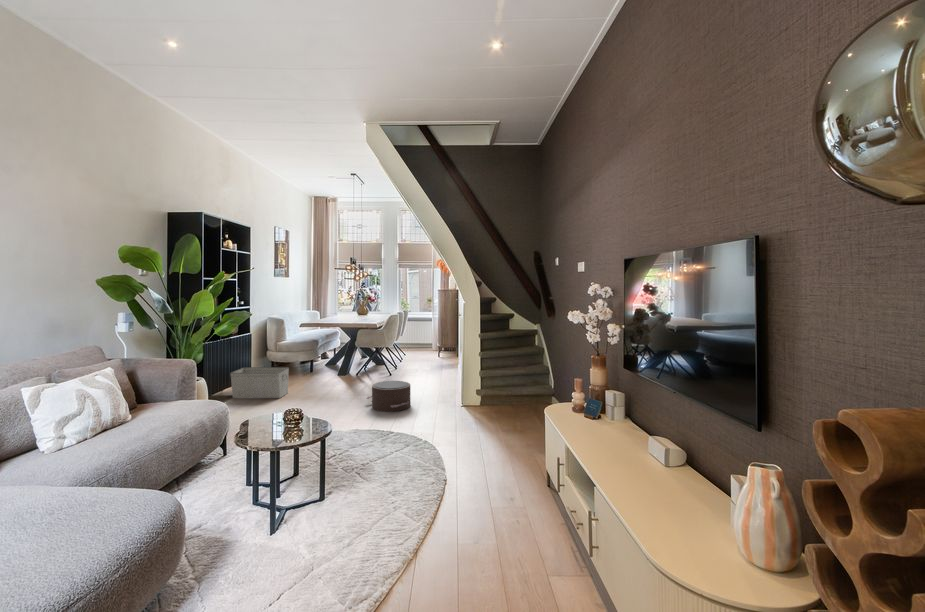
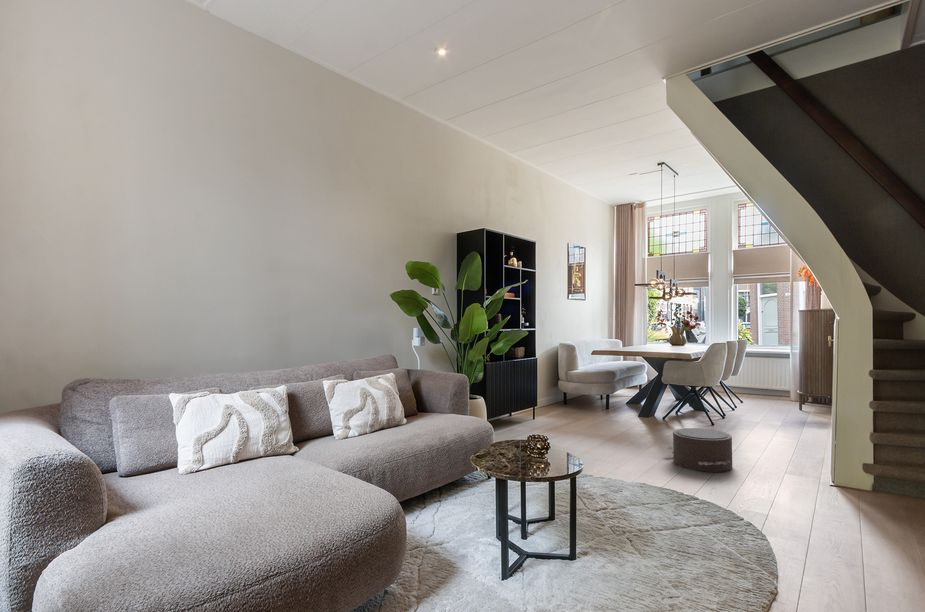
storage bin: present [231,367,289,398] -> none [513,394,575,433]

